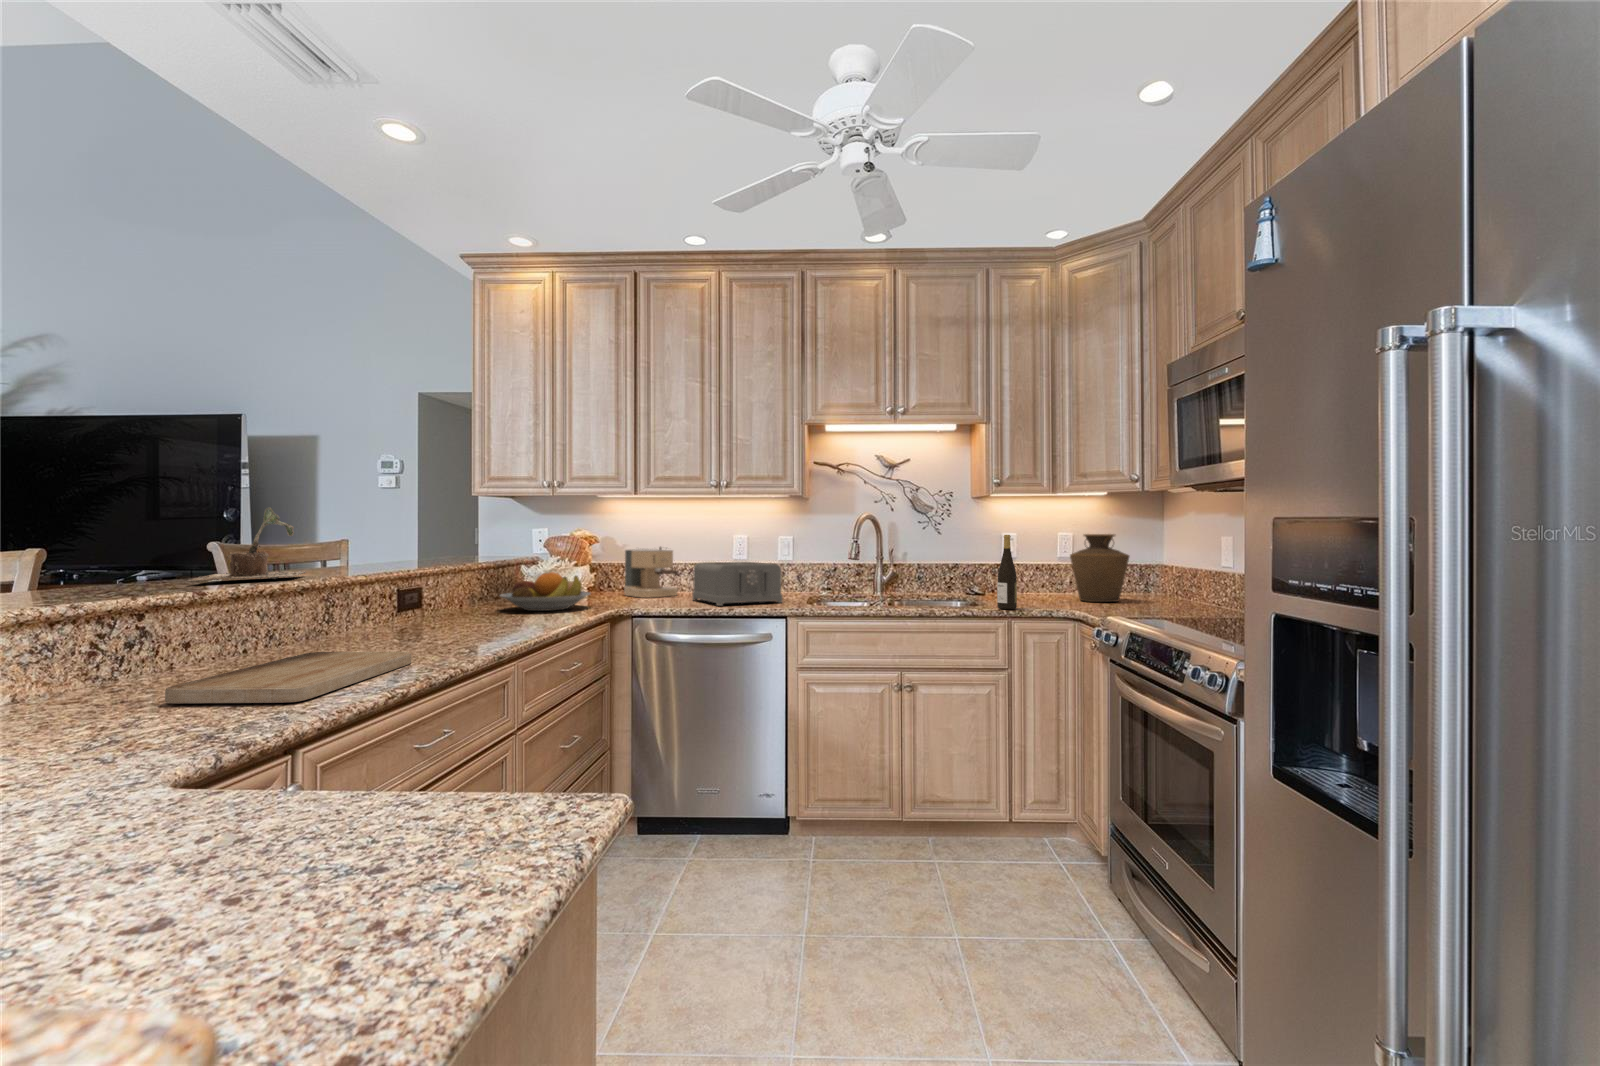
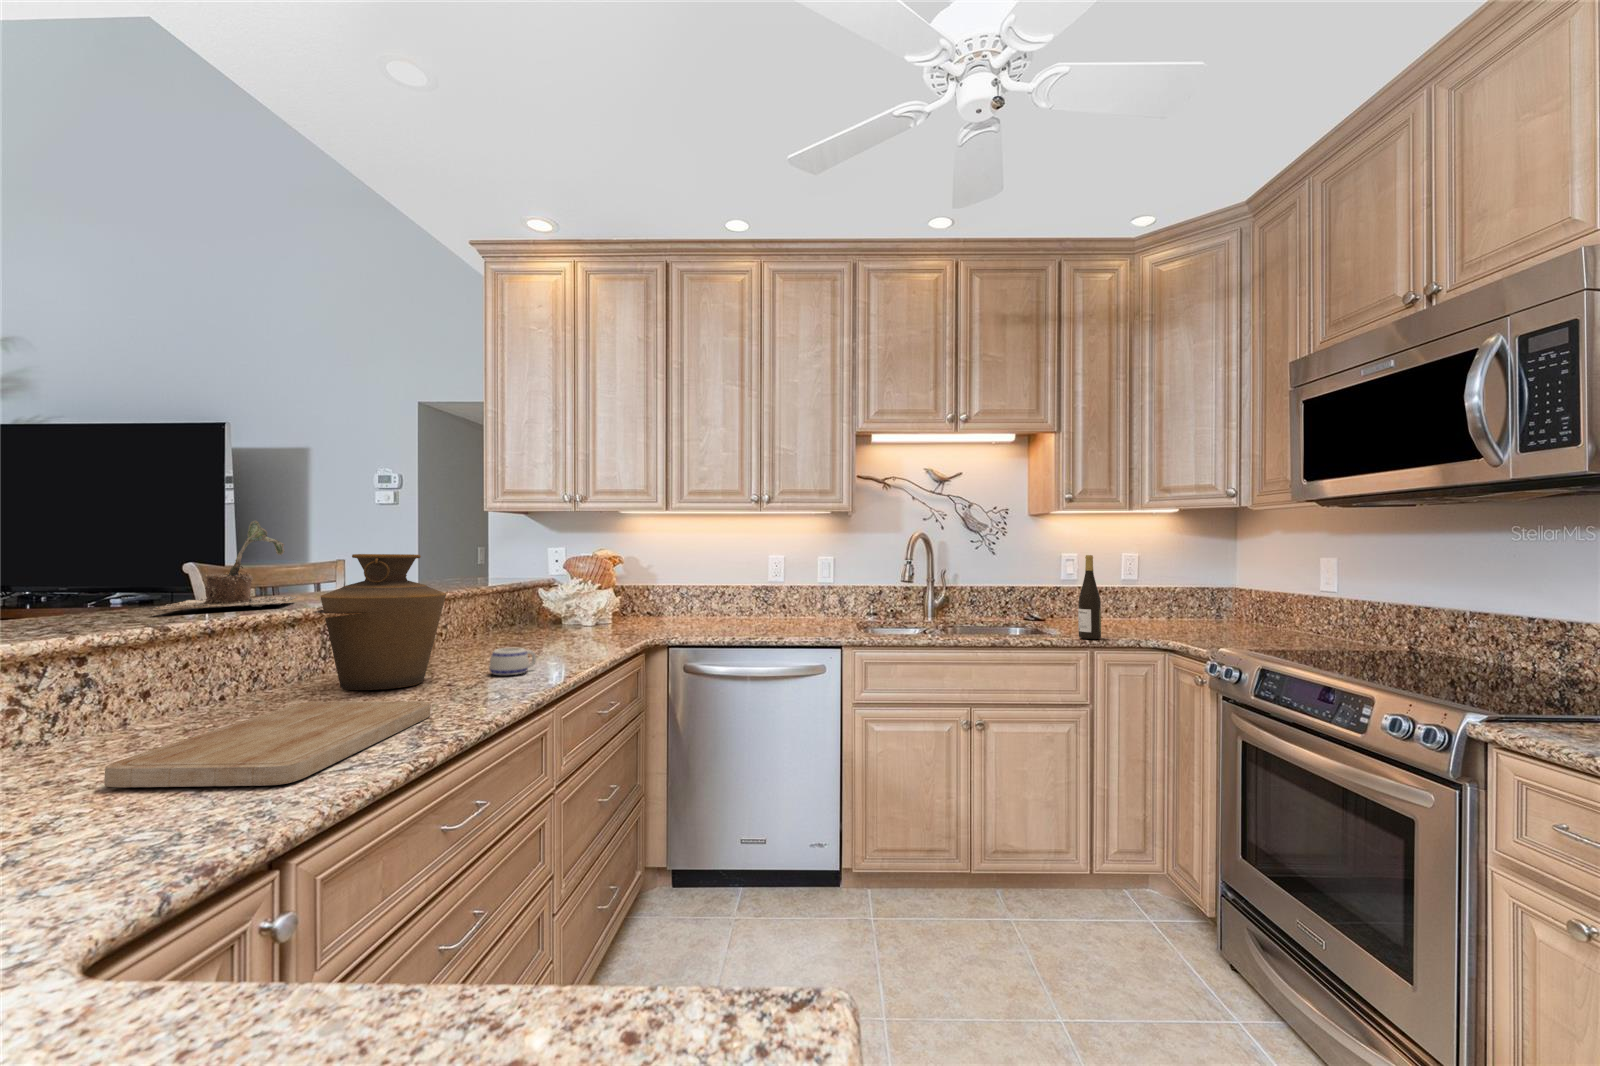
vase: present [1070,534,1129,602] -> present [321,554,446,690]
coffee maker: present [624,547,678,598] -> none [650,566,711,623]
toaster: present [692,562,783,606] -> none [729,584,832,634]
fruit bowl: present [500,573,591,611] -> none [517,596,620,640]
mug: none [467,614,507,636] -> present [489,648,536,675]

